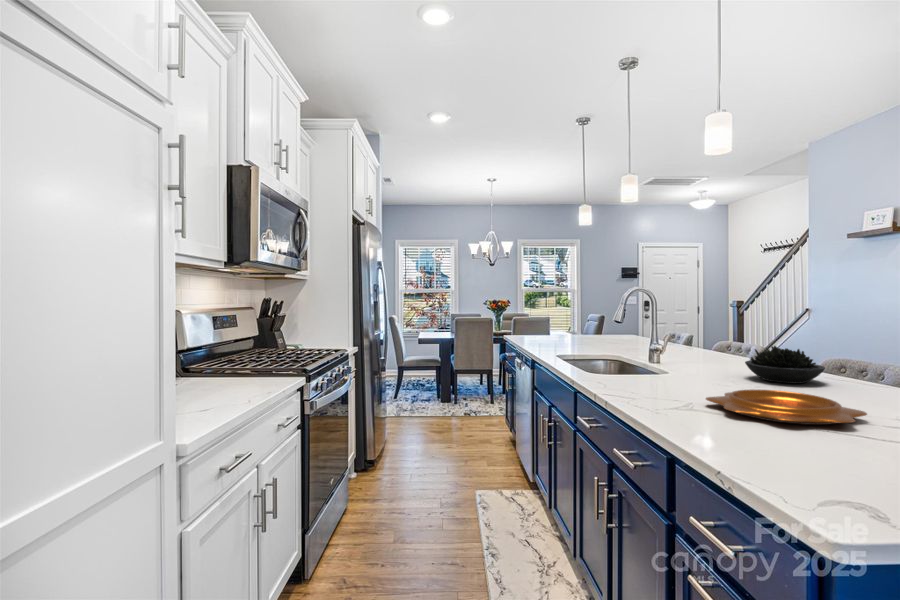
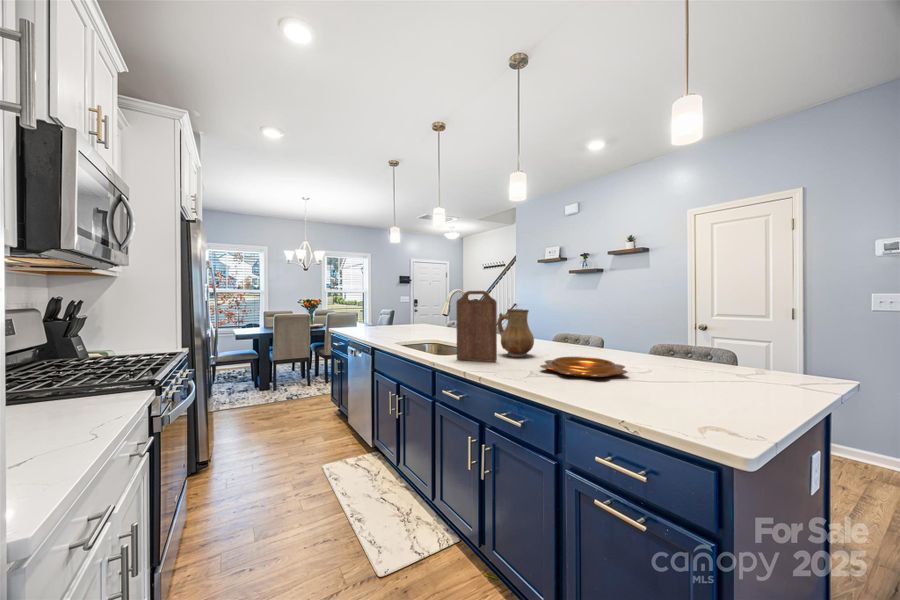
cutting board: none [605,290,658,387] -> present [456,291,497,362]
ceramic pitcher: none [675,316,731,385] -> present [497,309,534,357]
succulent plant: present [745,346,825,384] -> none [532,327,575,351]

